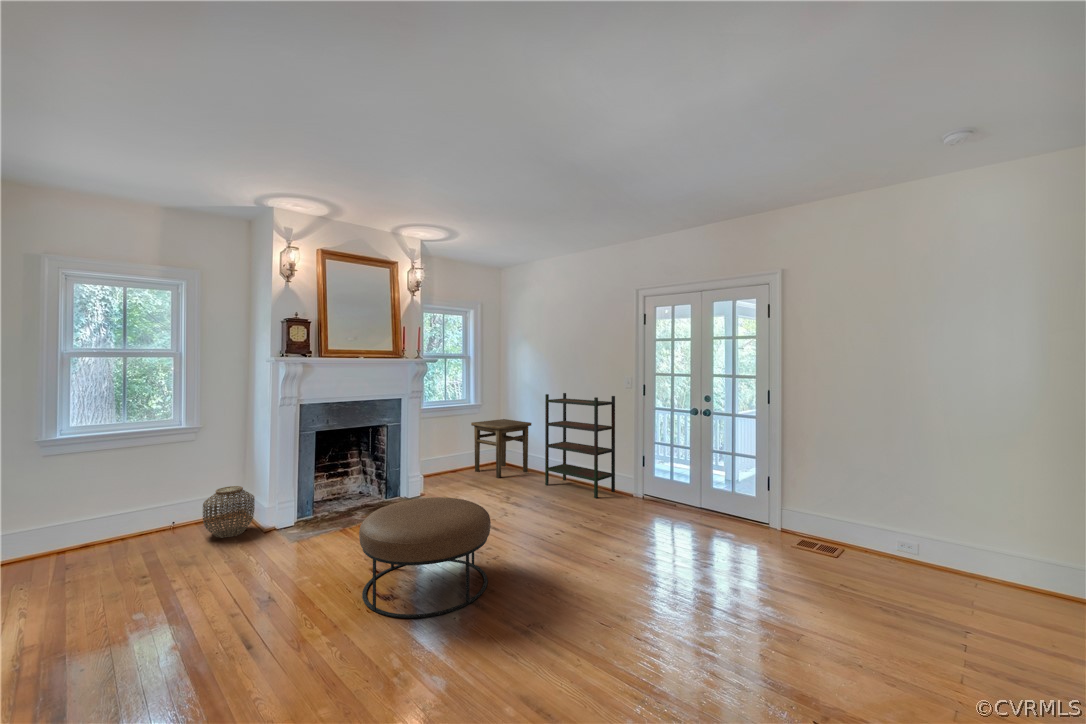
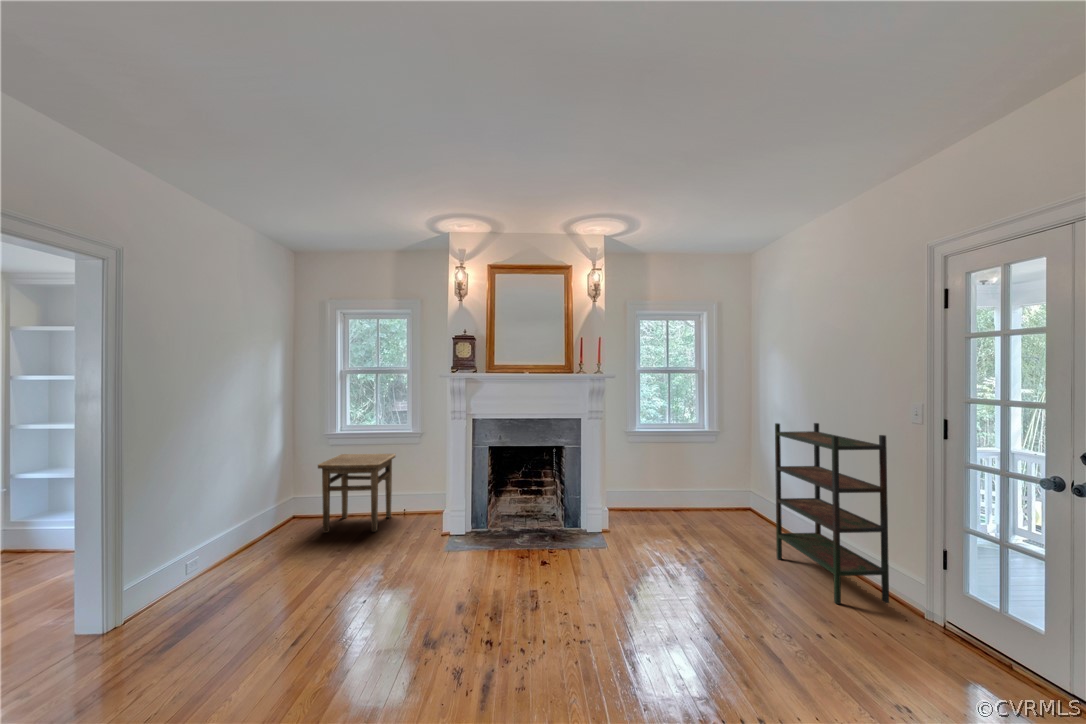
side table: present [471,419,532,478] -> present [318,454,396,533]
woven basket: present [203,486,255,538] -> none [403,488,442,533]
ottoman: present [359,497,491,618] -> none [391,540,544,695]

